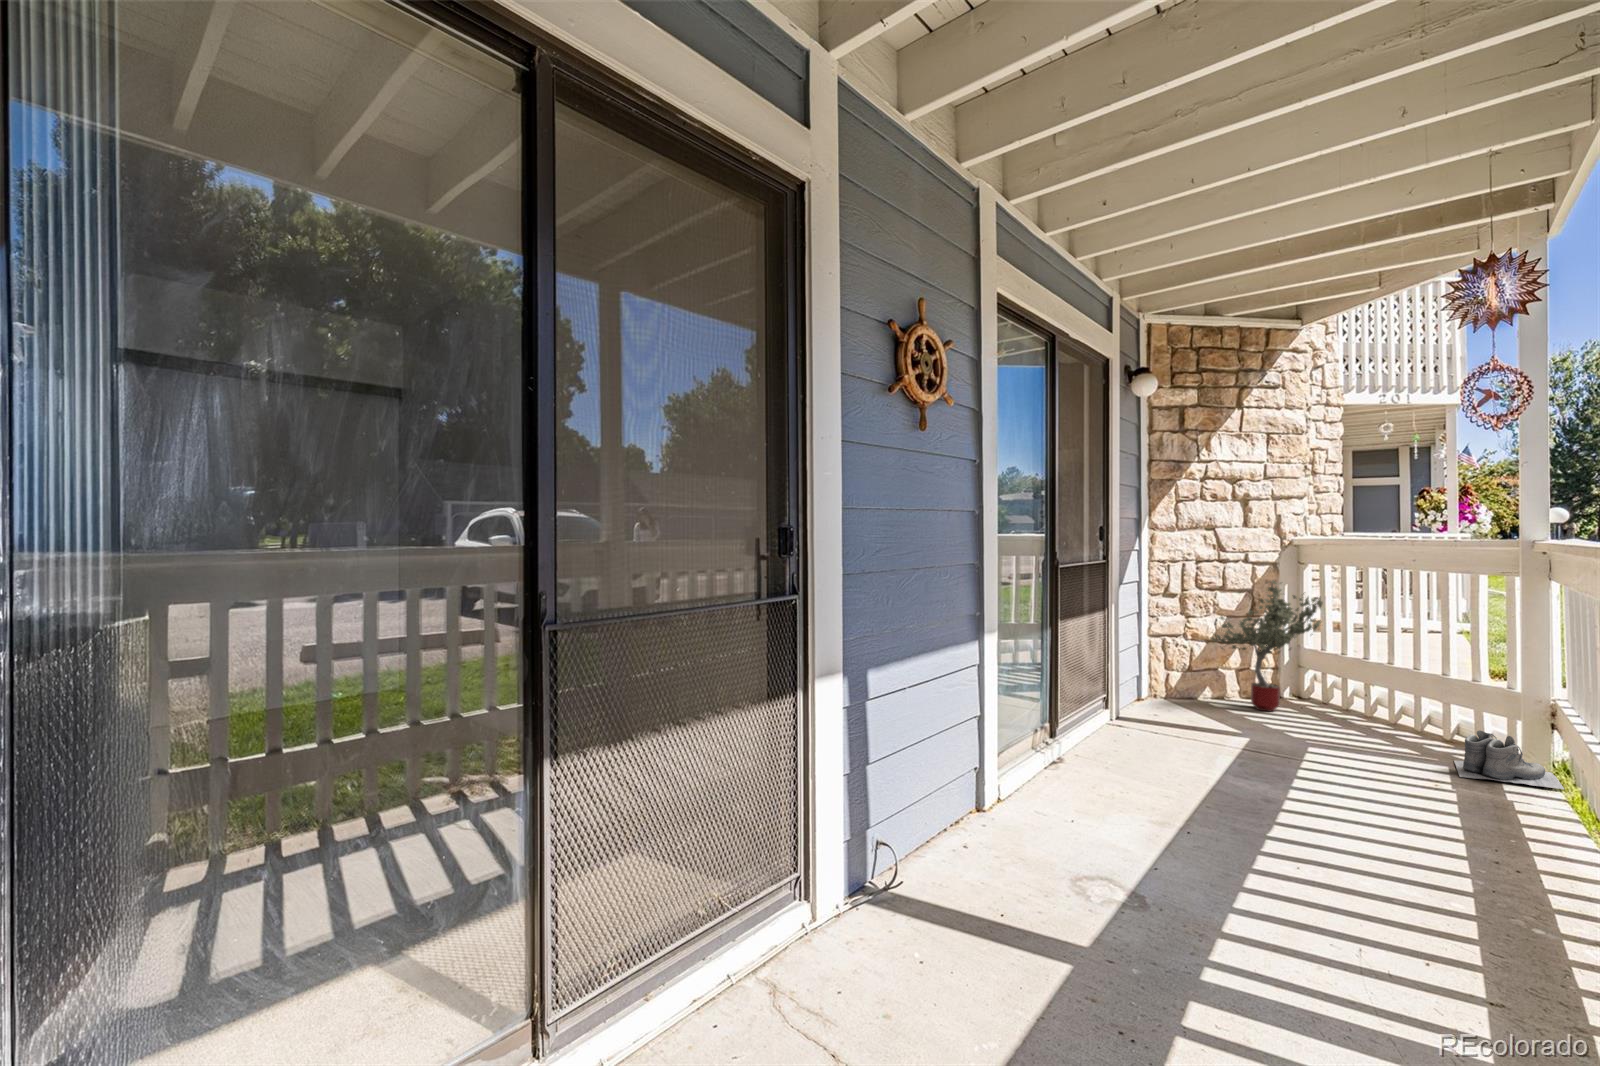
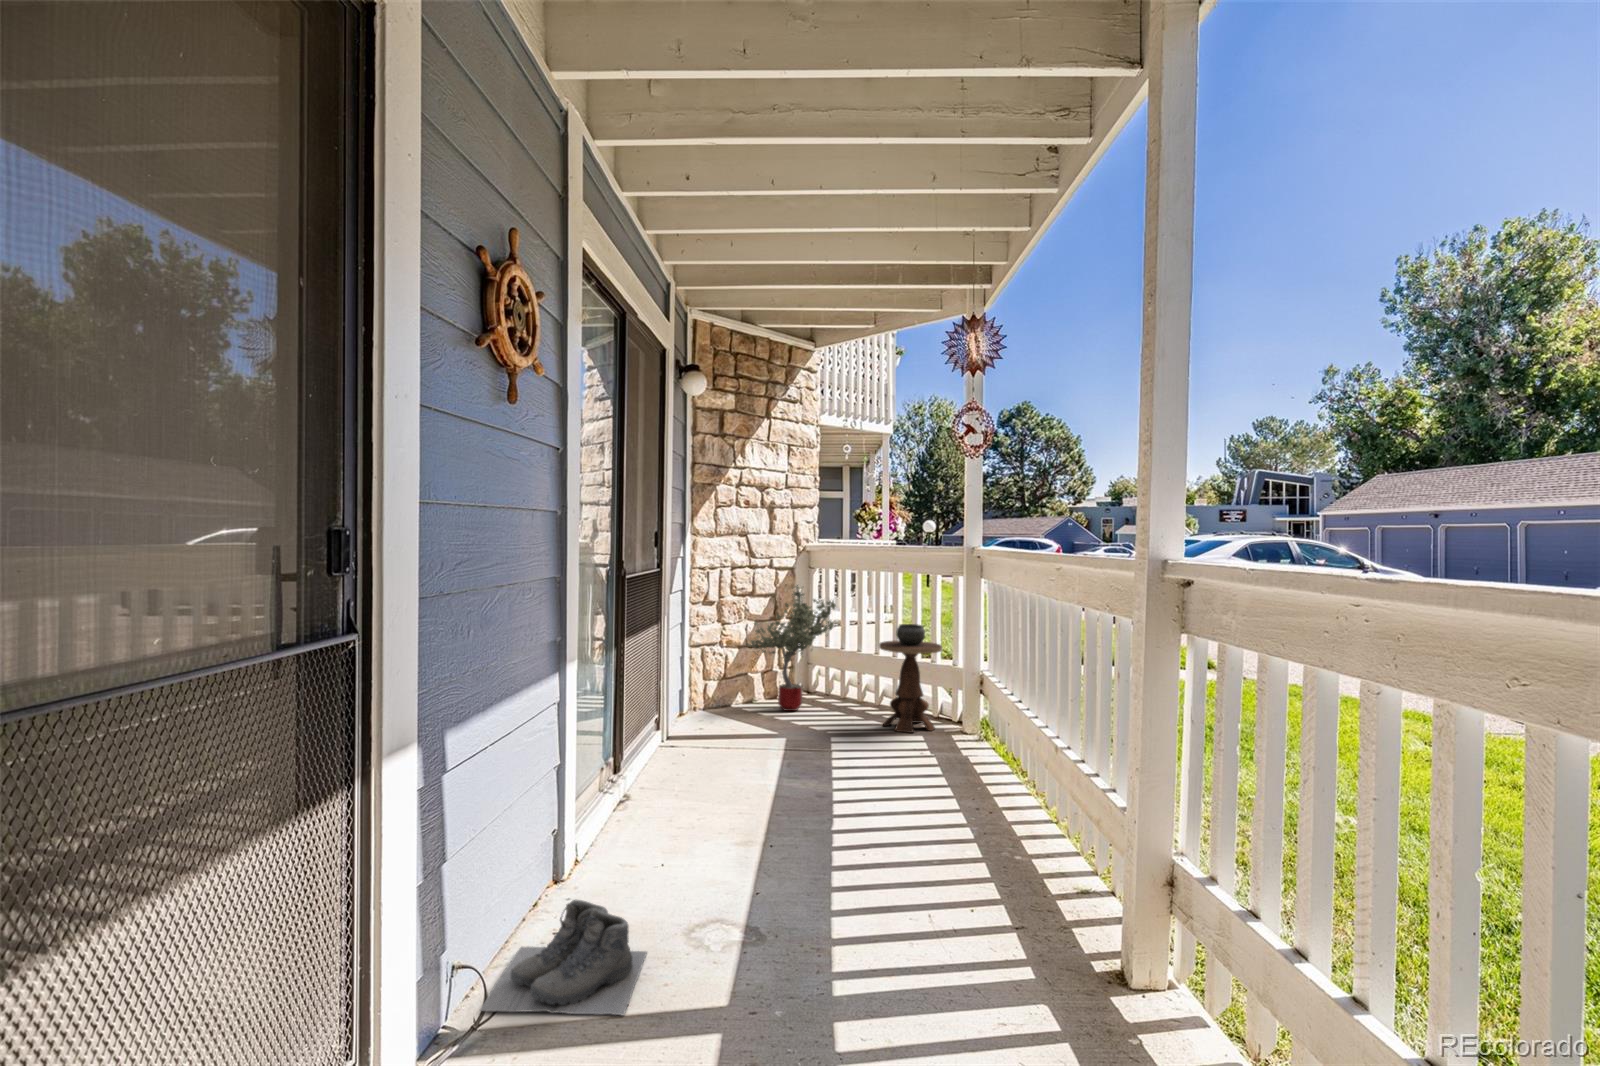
side table: none [1370,626,1460,751] -> present [879,624,942,733]
boots: present [1454,730,1564,789] -> present [480,900,647,1015]

